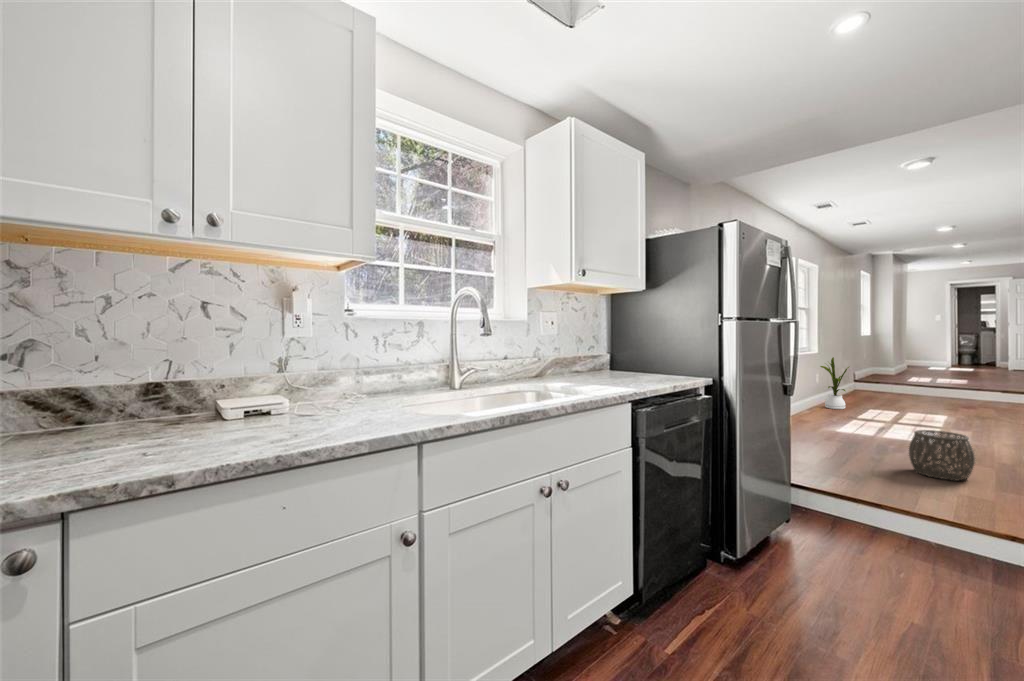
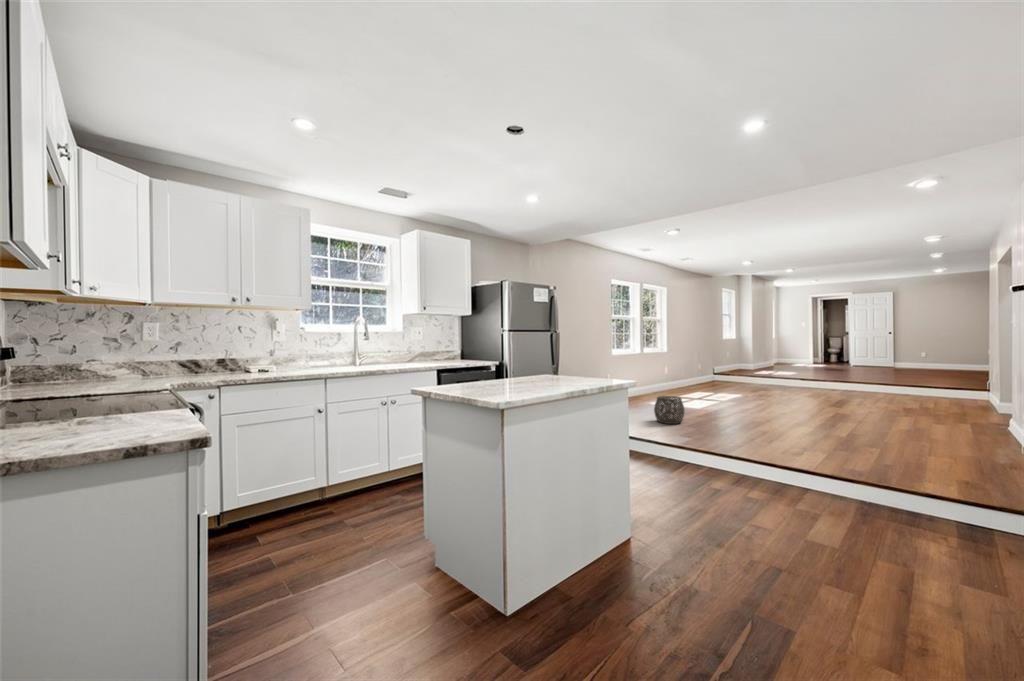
house plant: present [820,357,849,409] -> none [664,354,686,392]

